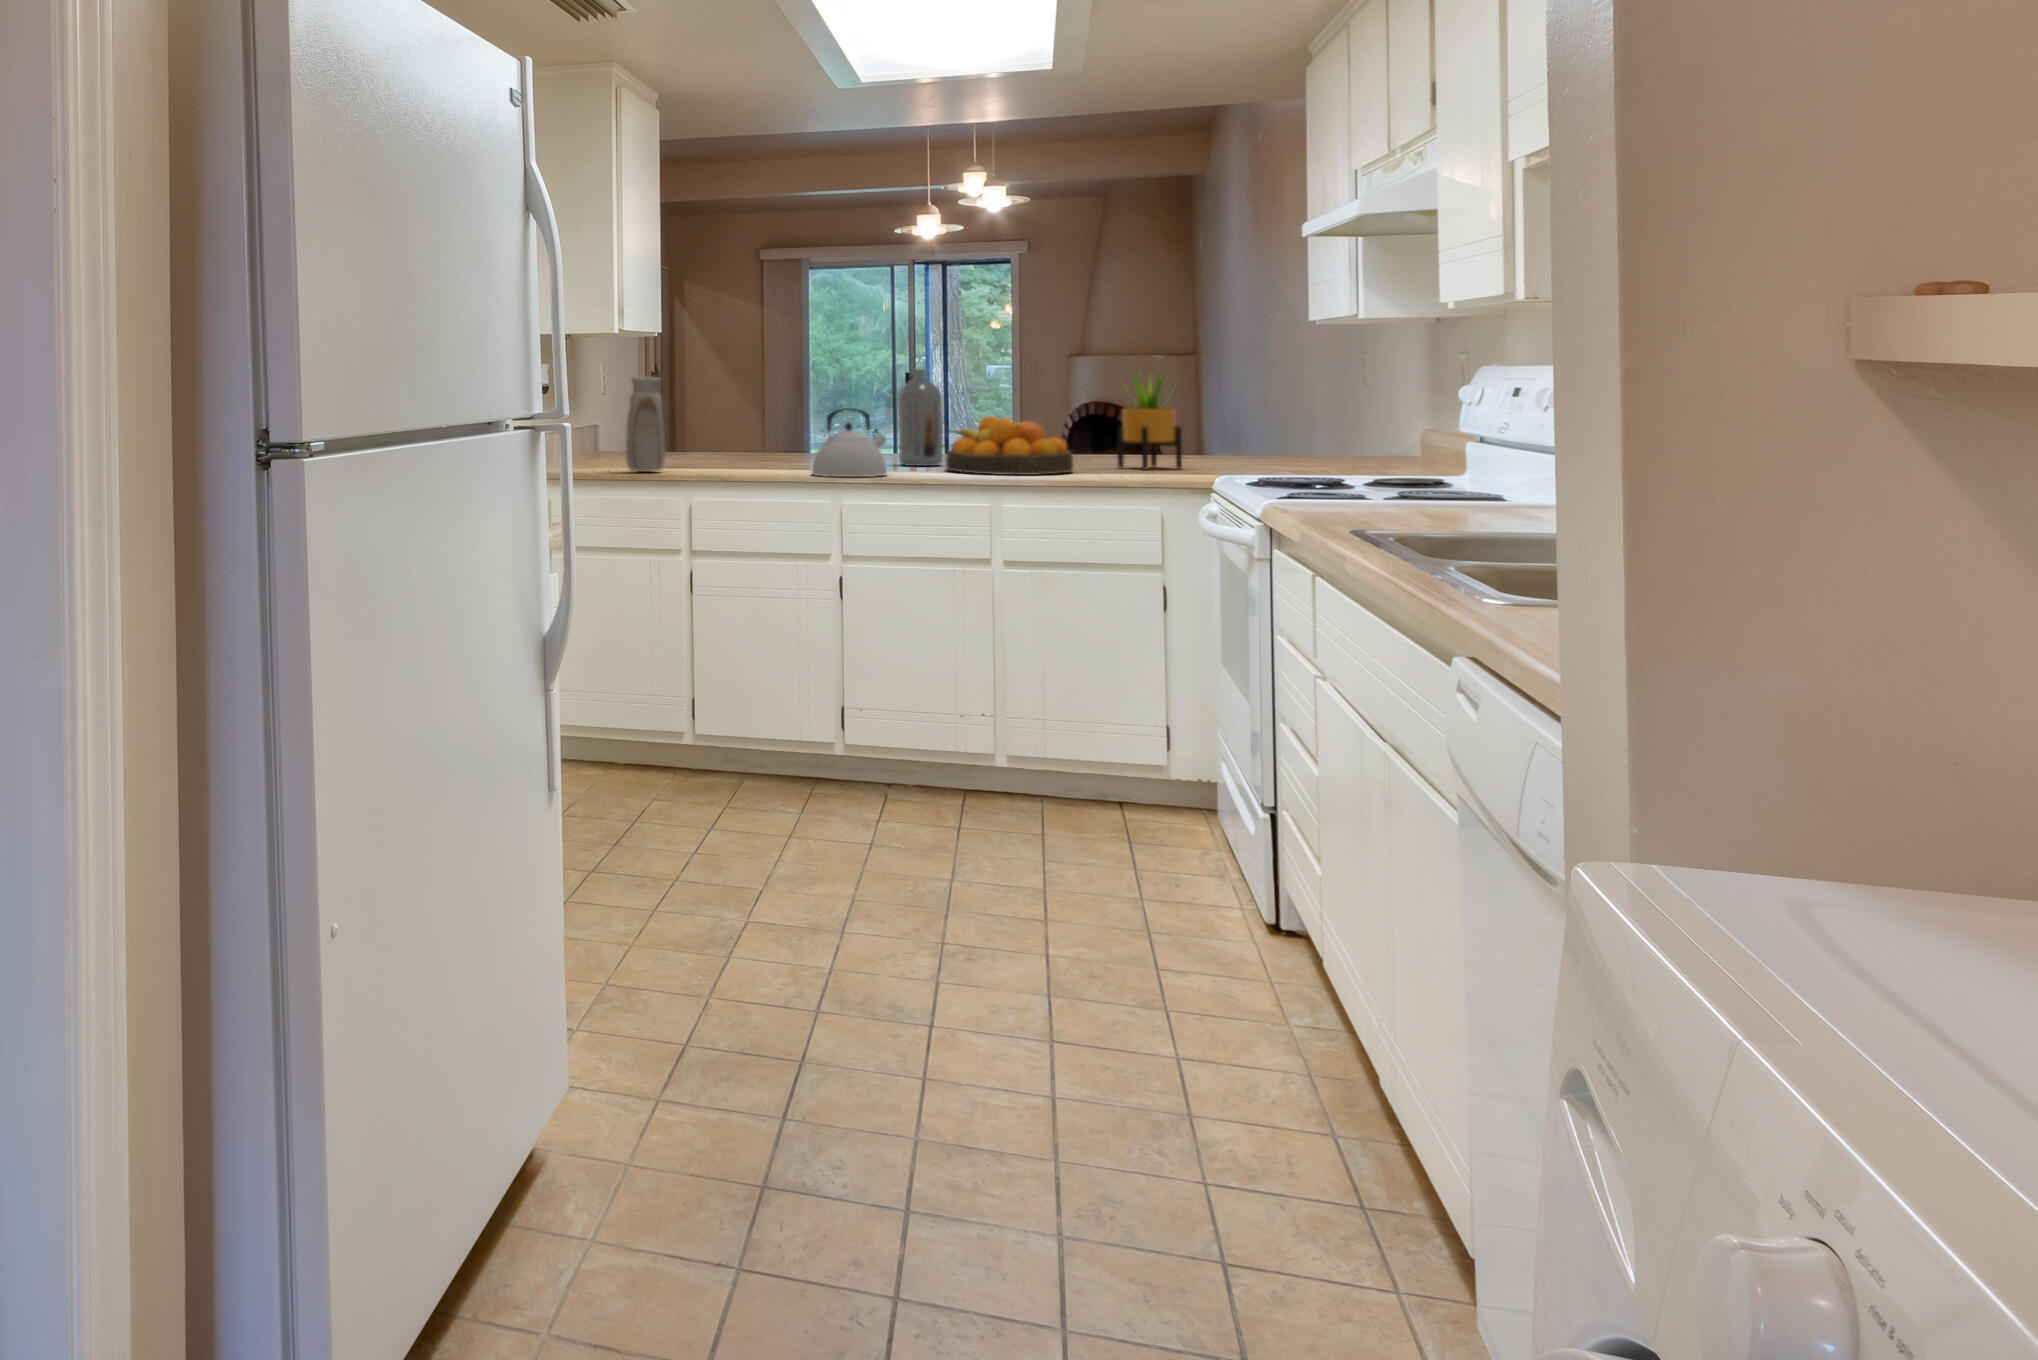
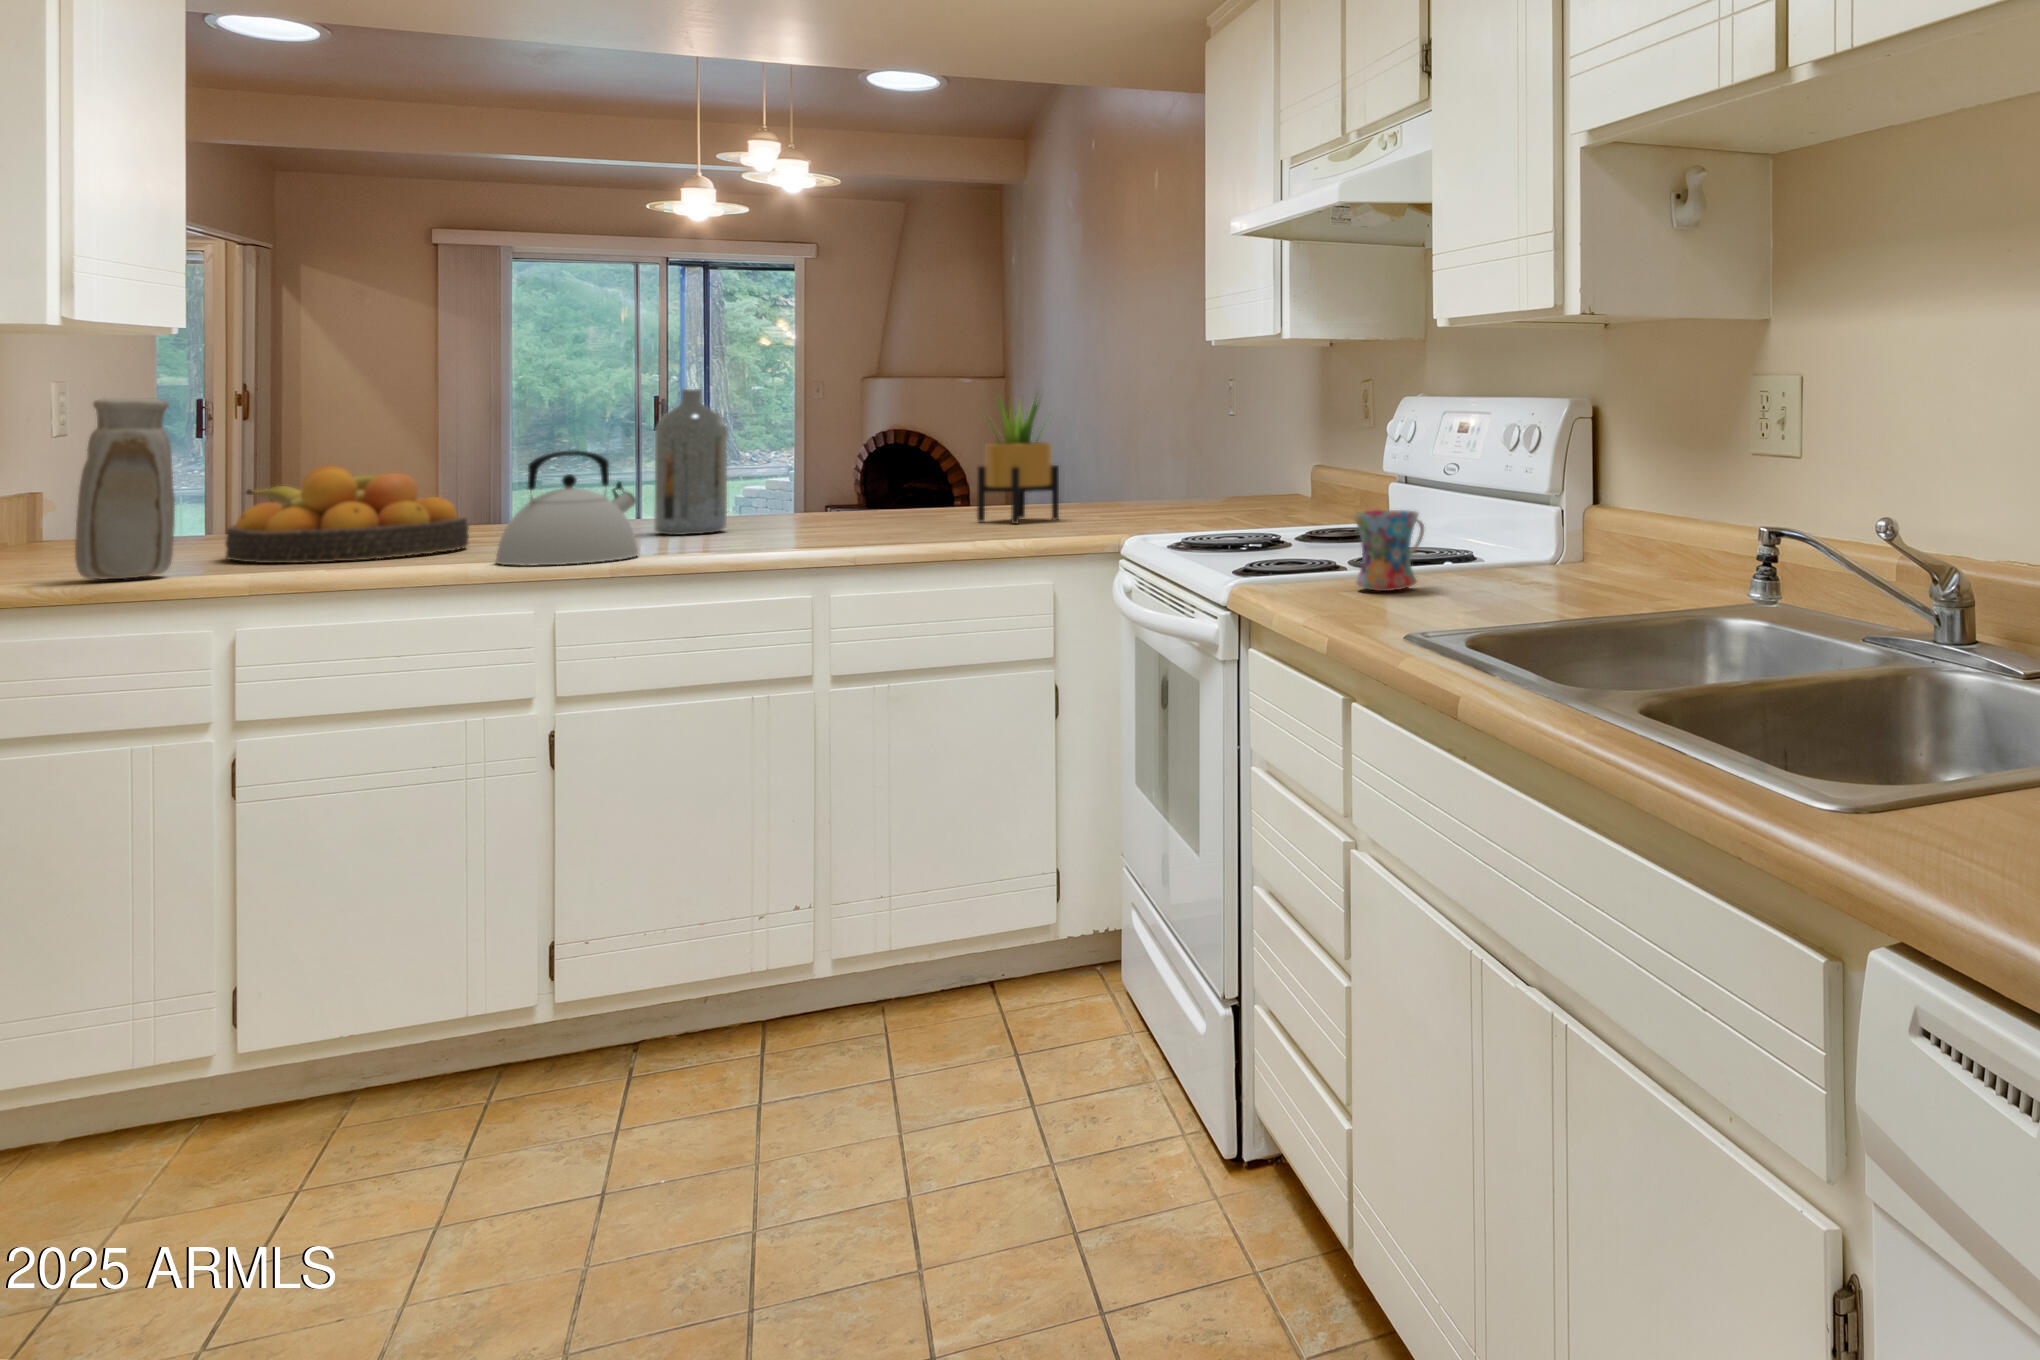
fruit bowl: present [946,416,1073,475] -> present [226,466,469,563]
mug: none [1347,460,1414,519] -> present [1353,510,1424,591]

